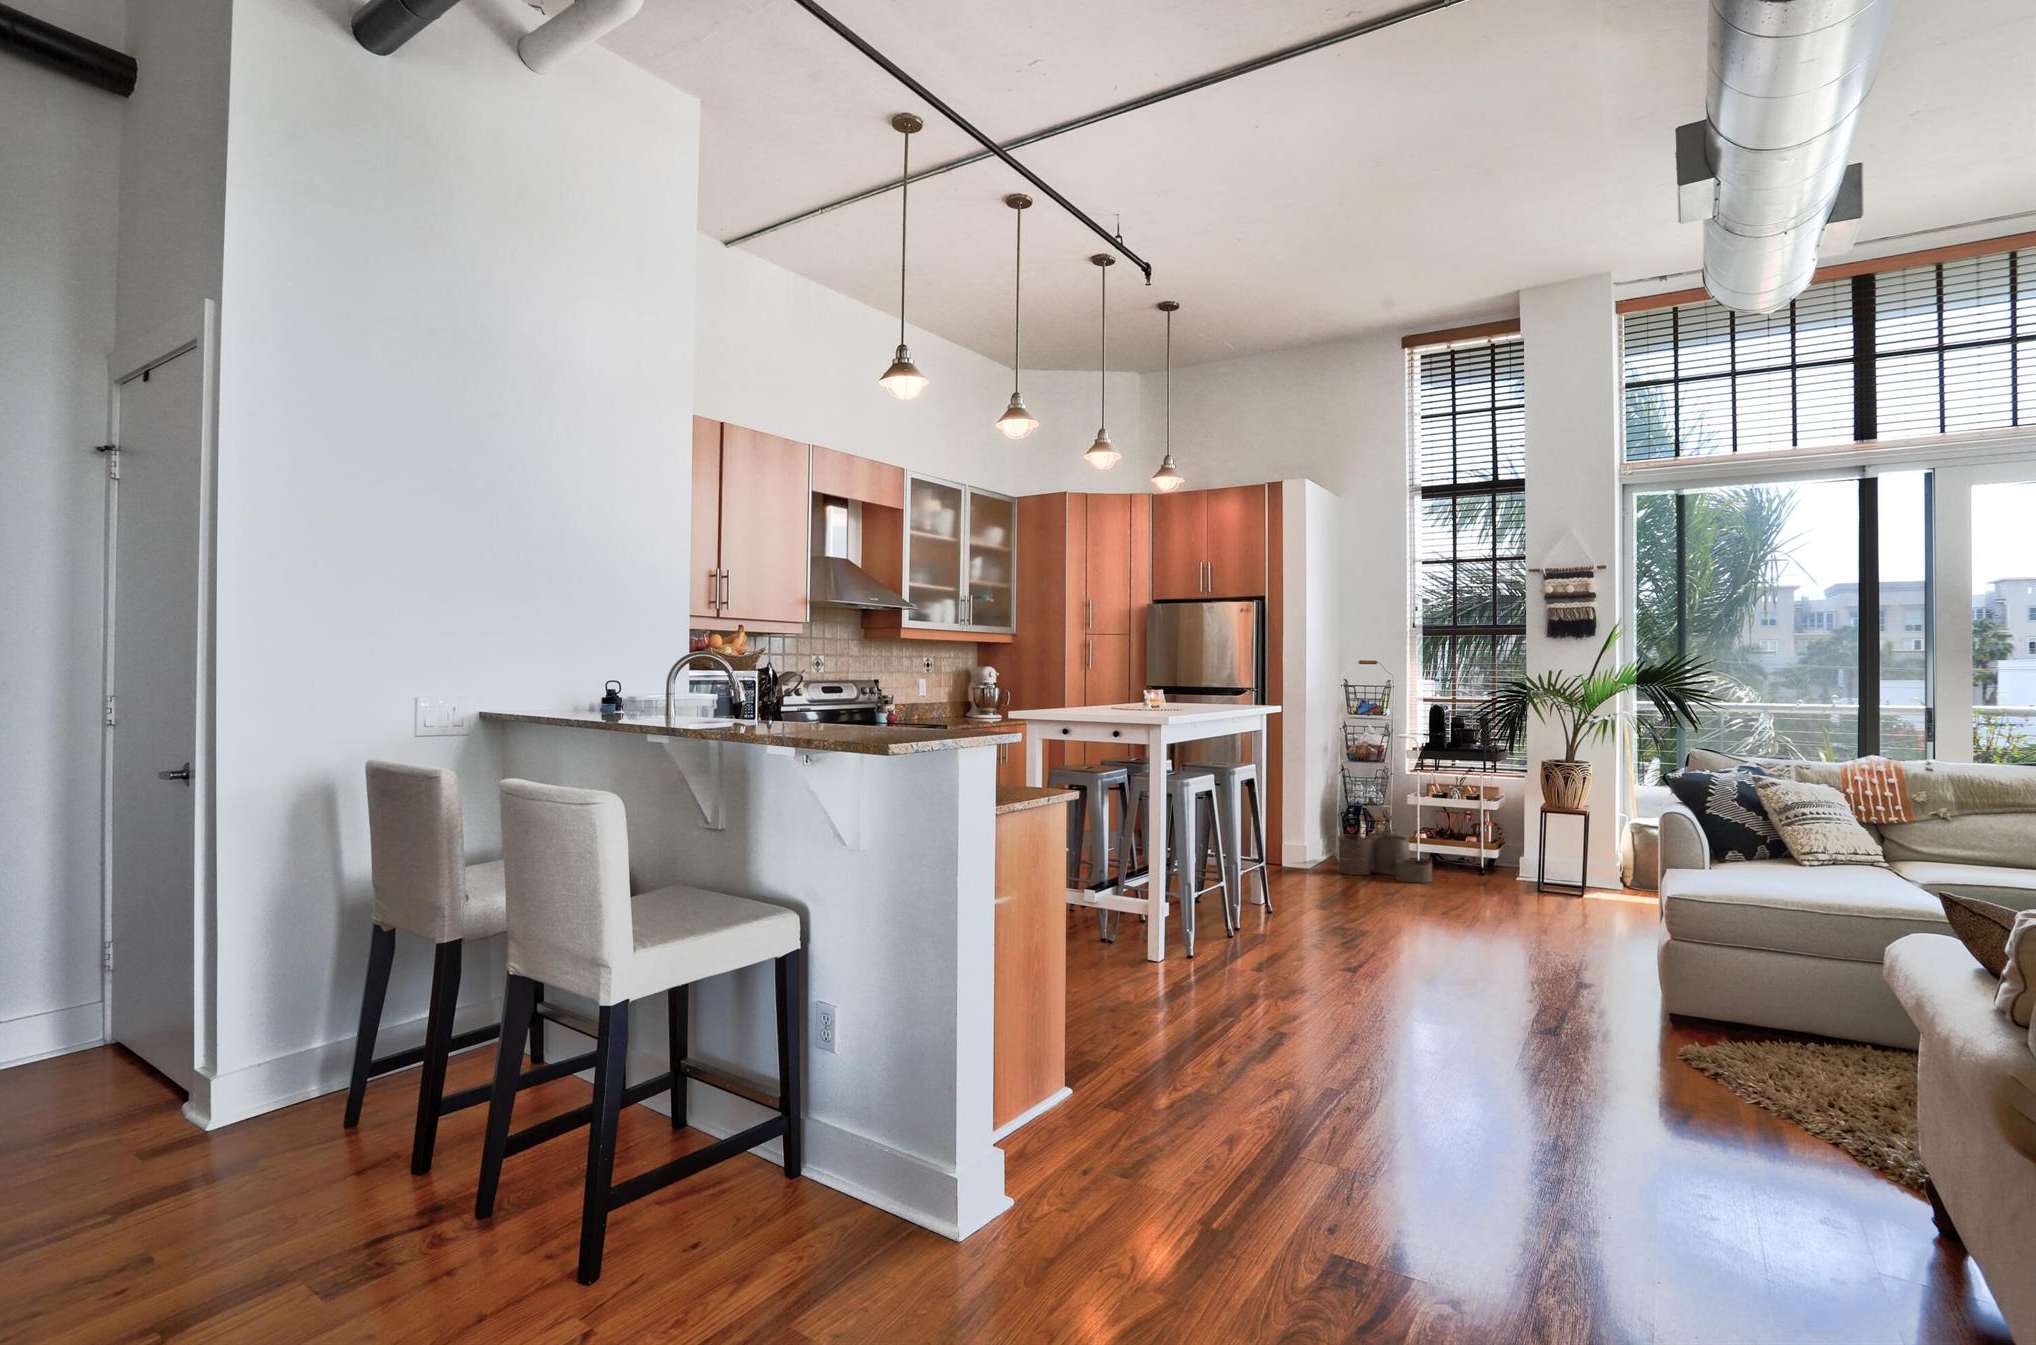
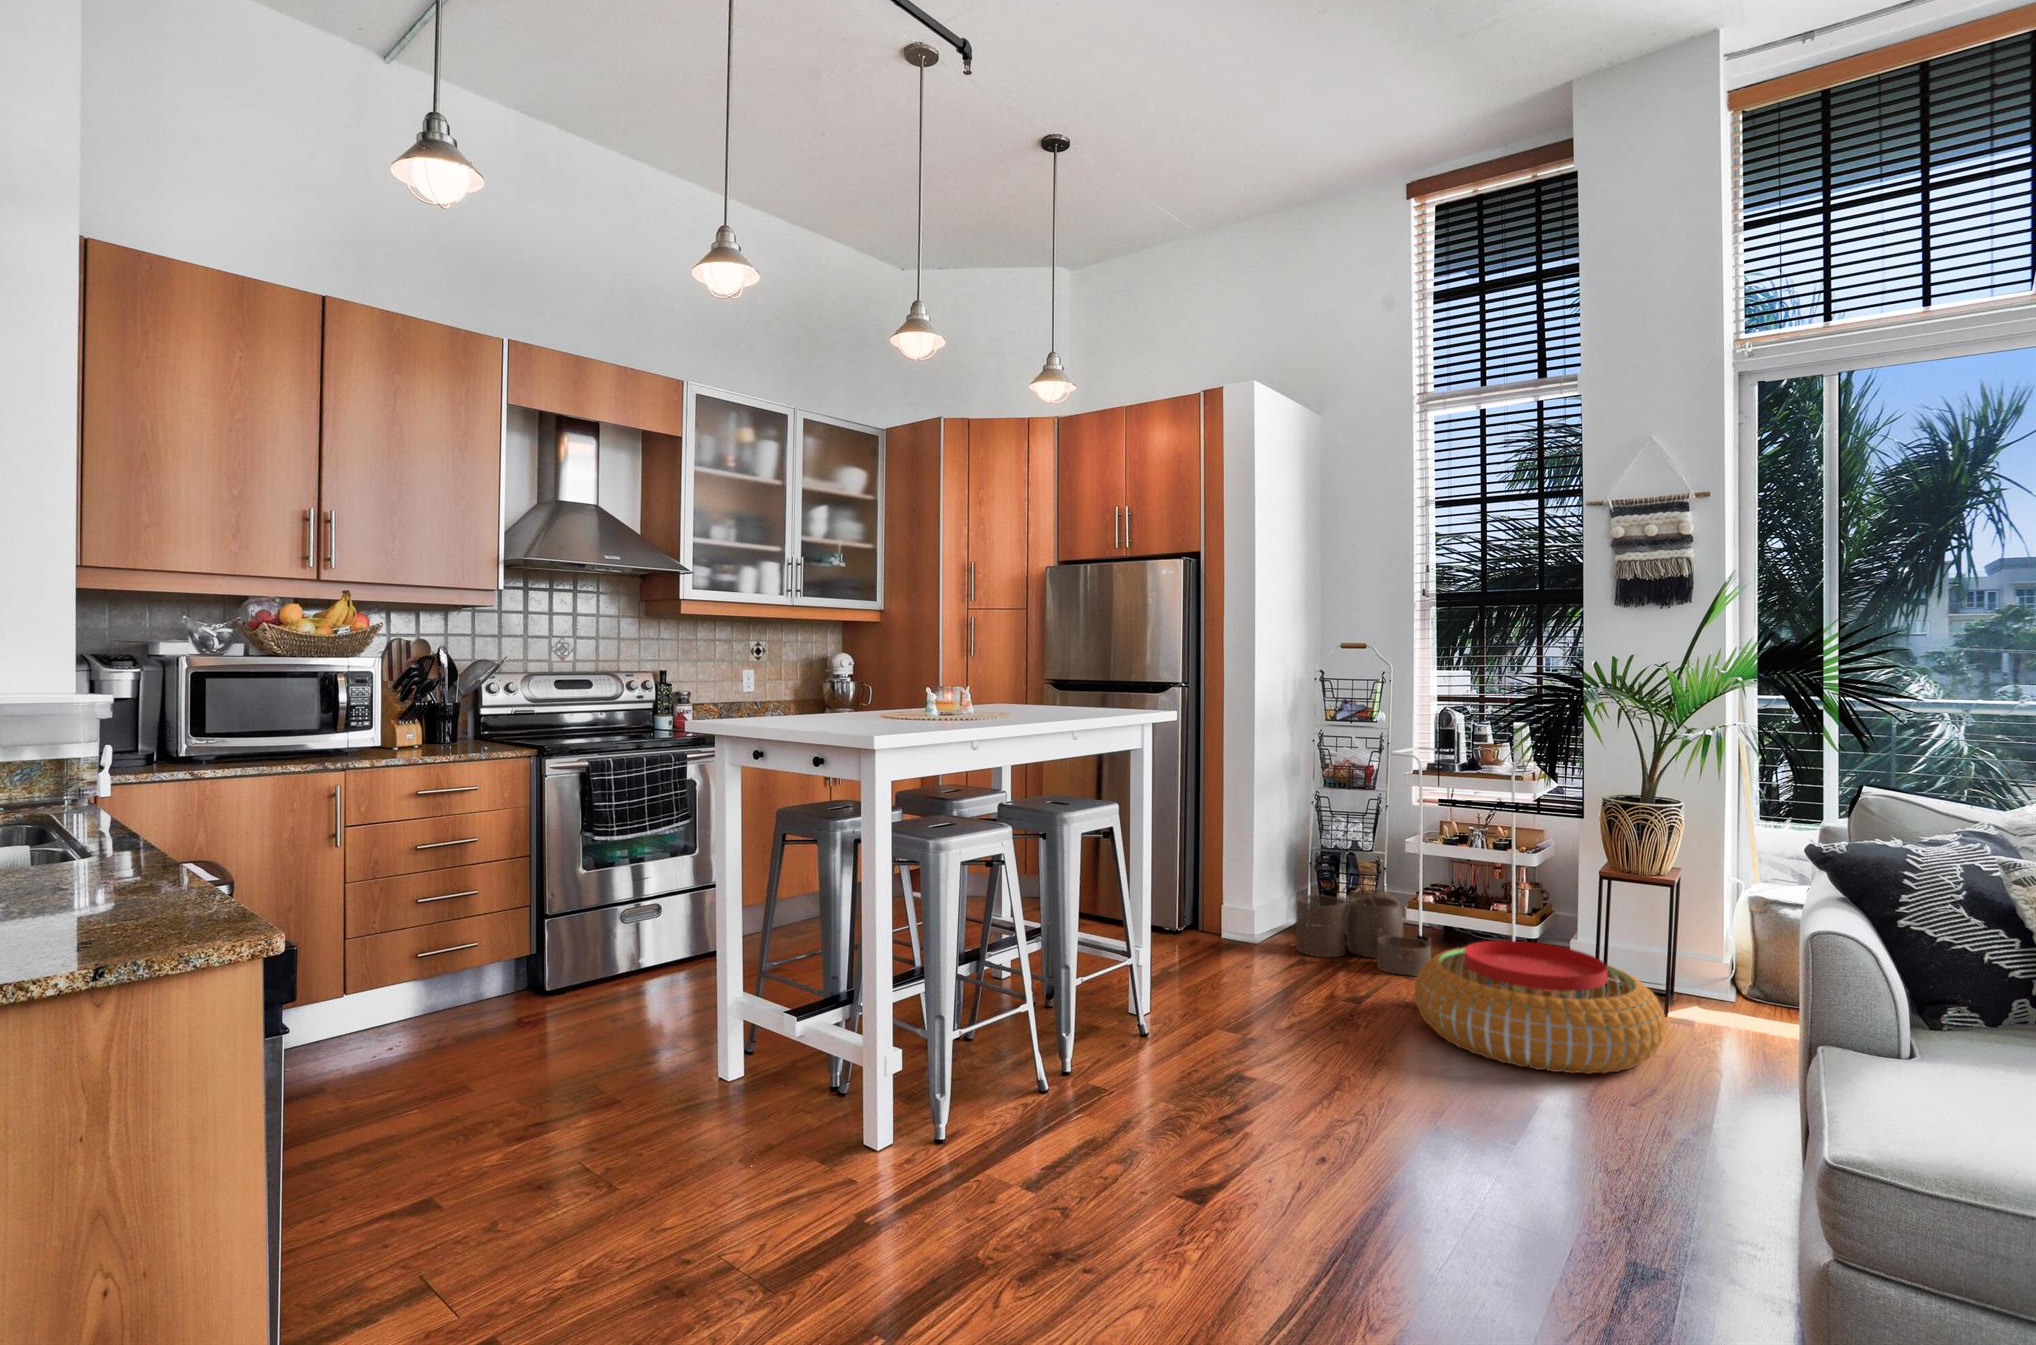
pouf: none [1433,852,1586,922] -> present [1415,940,1666,1074]

